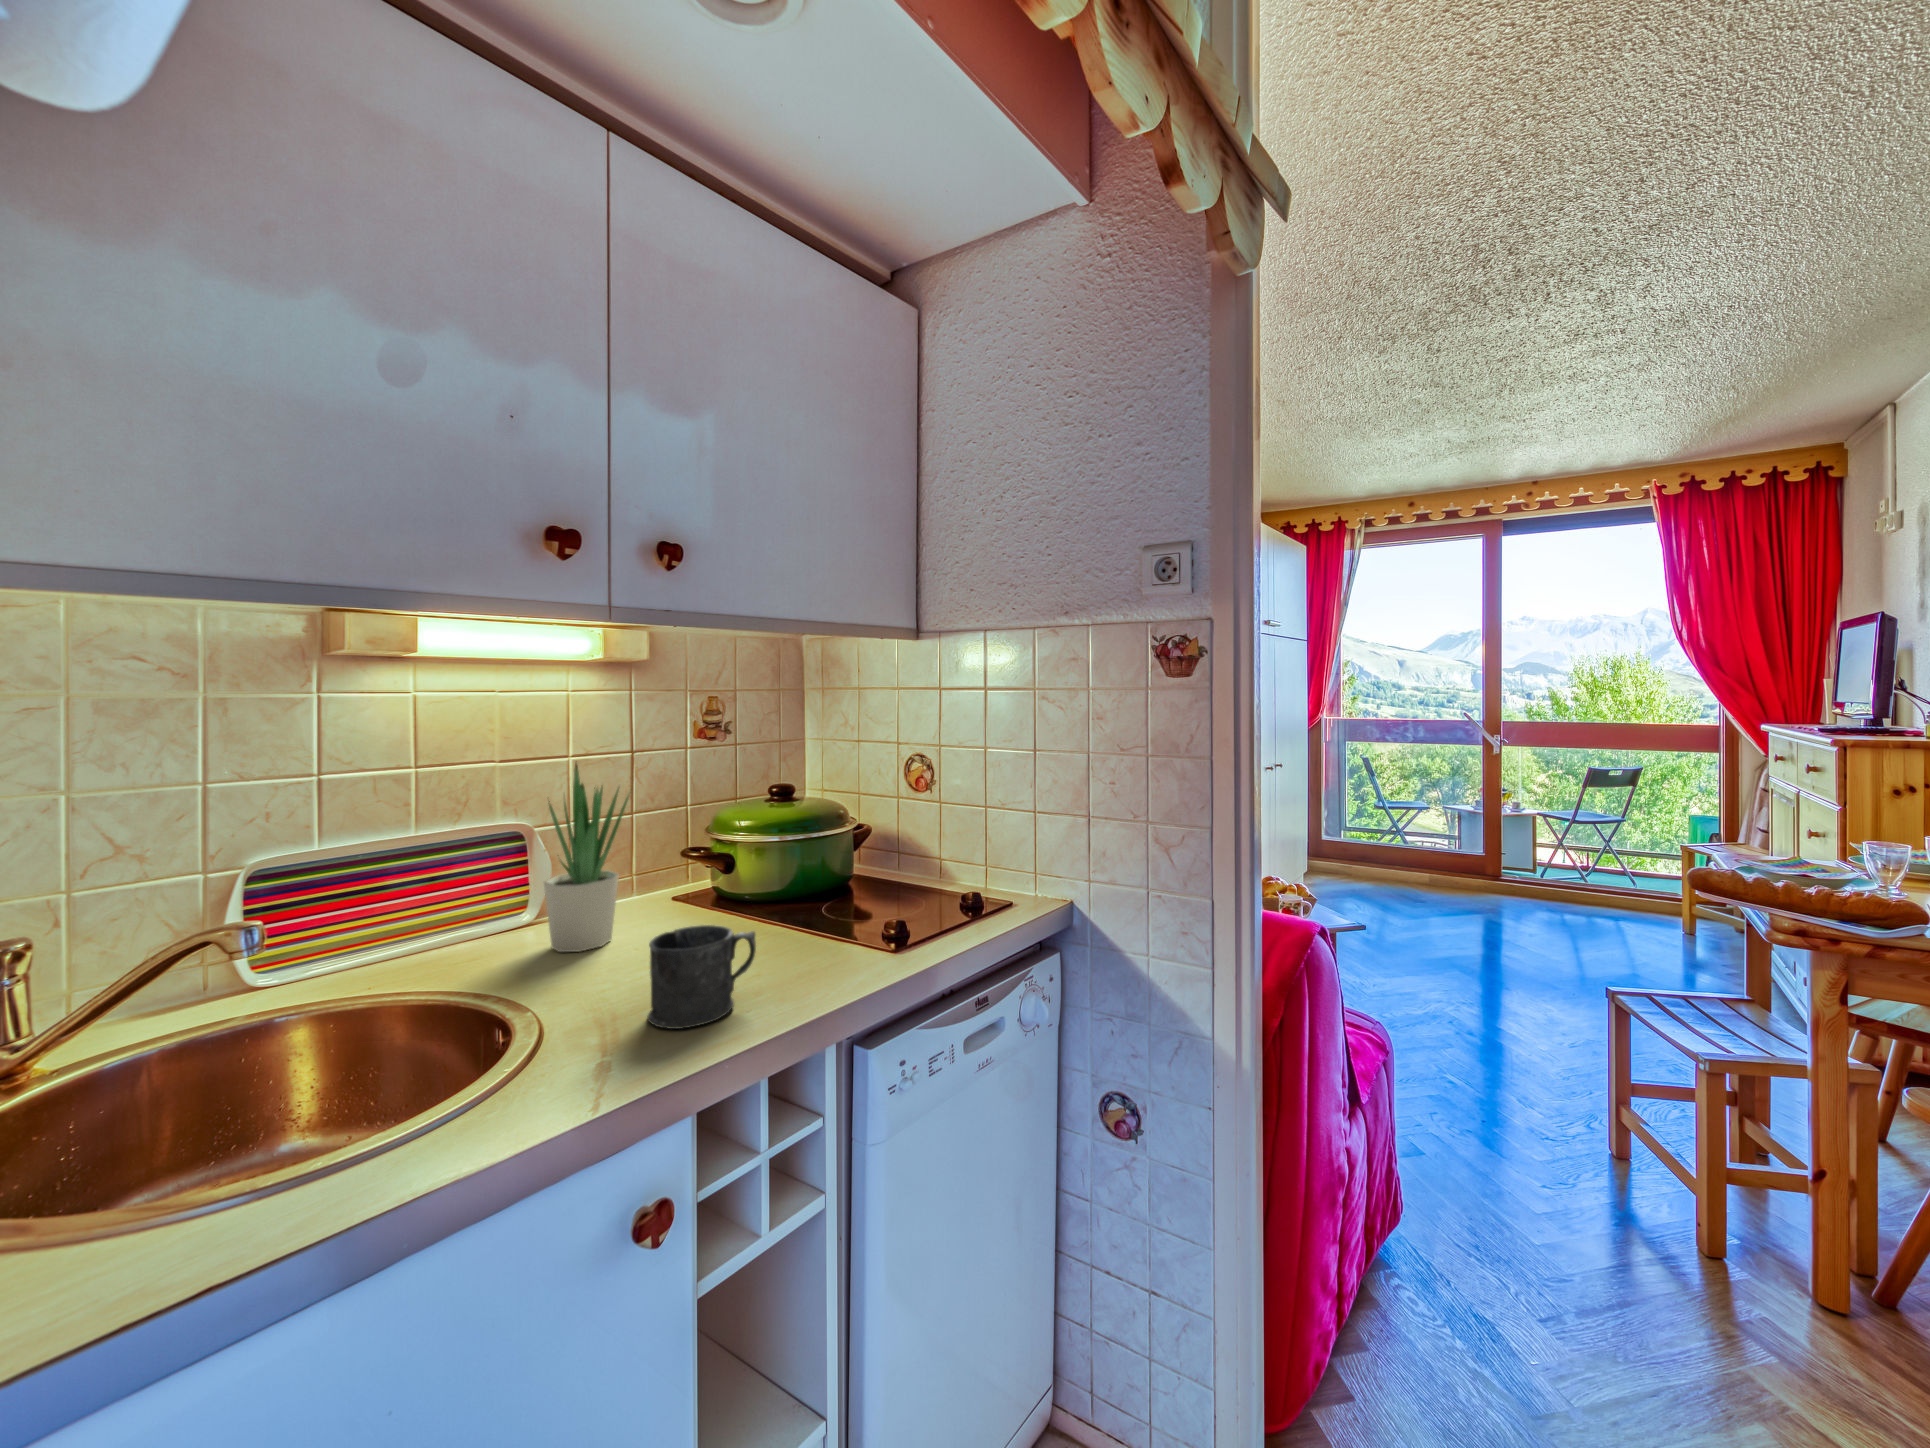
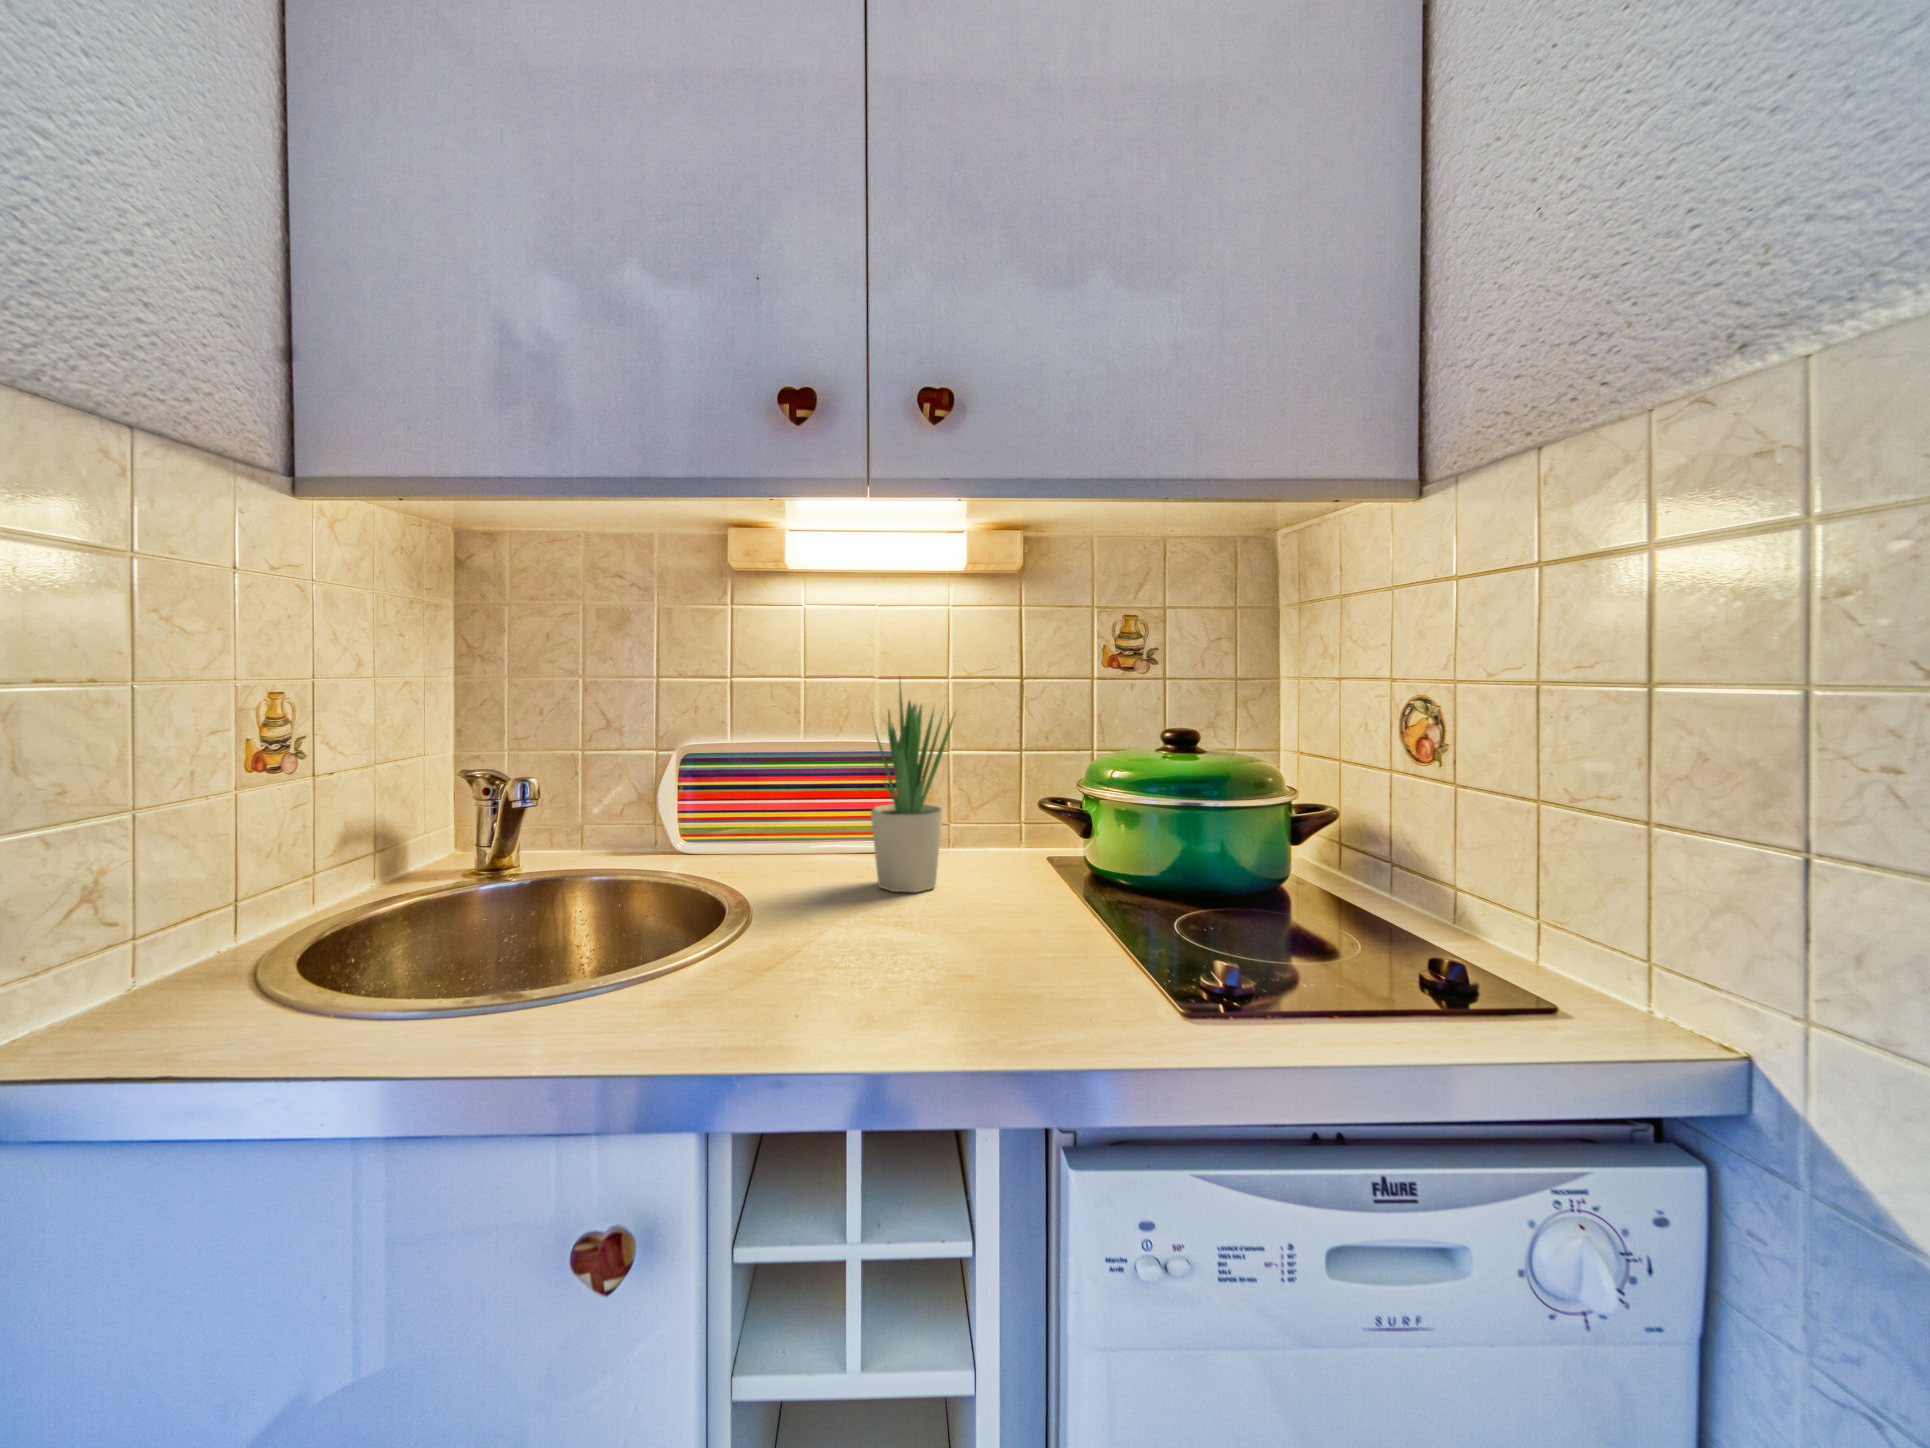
mug: present [647,925,756,1029] -> none [805,877,935,1012]

